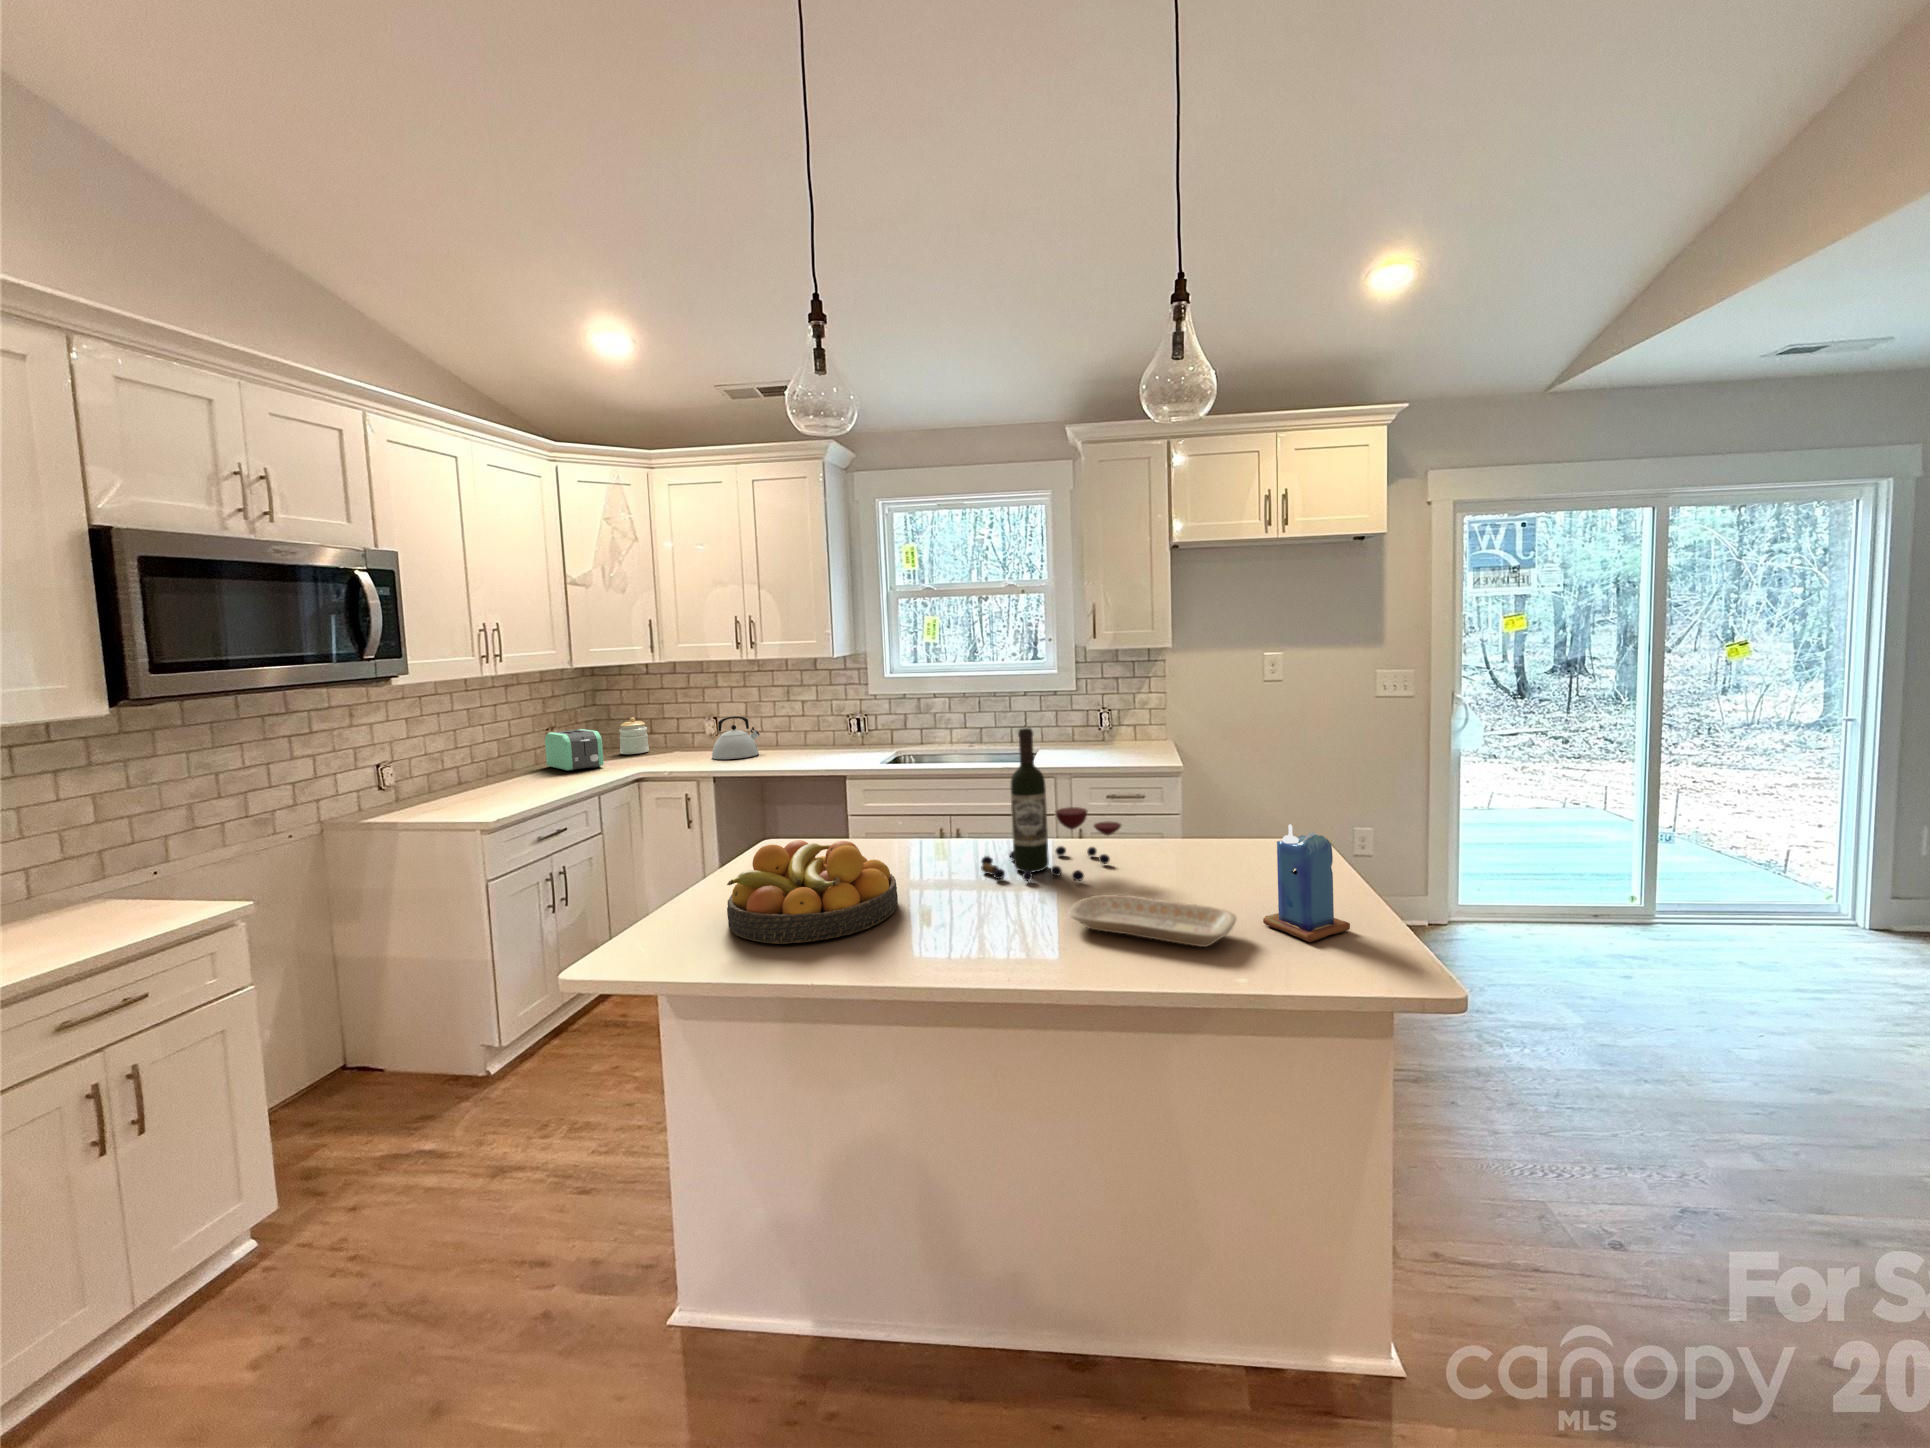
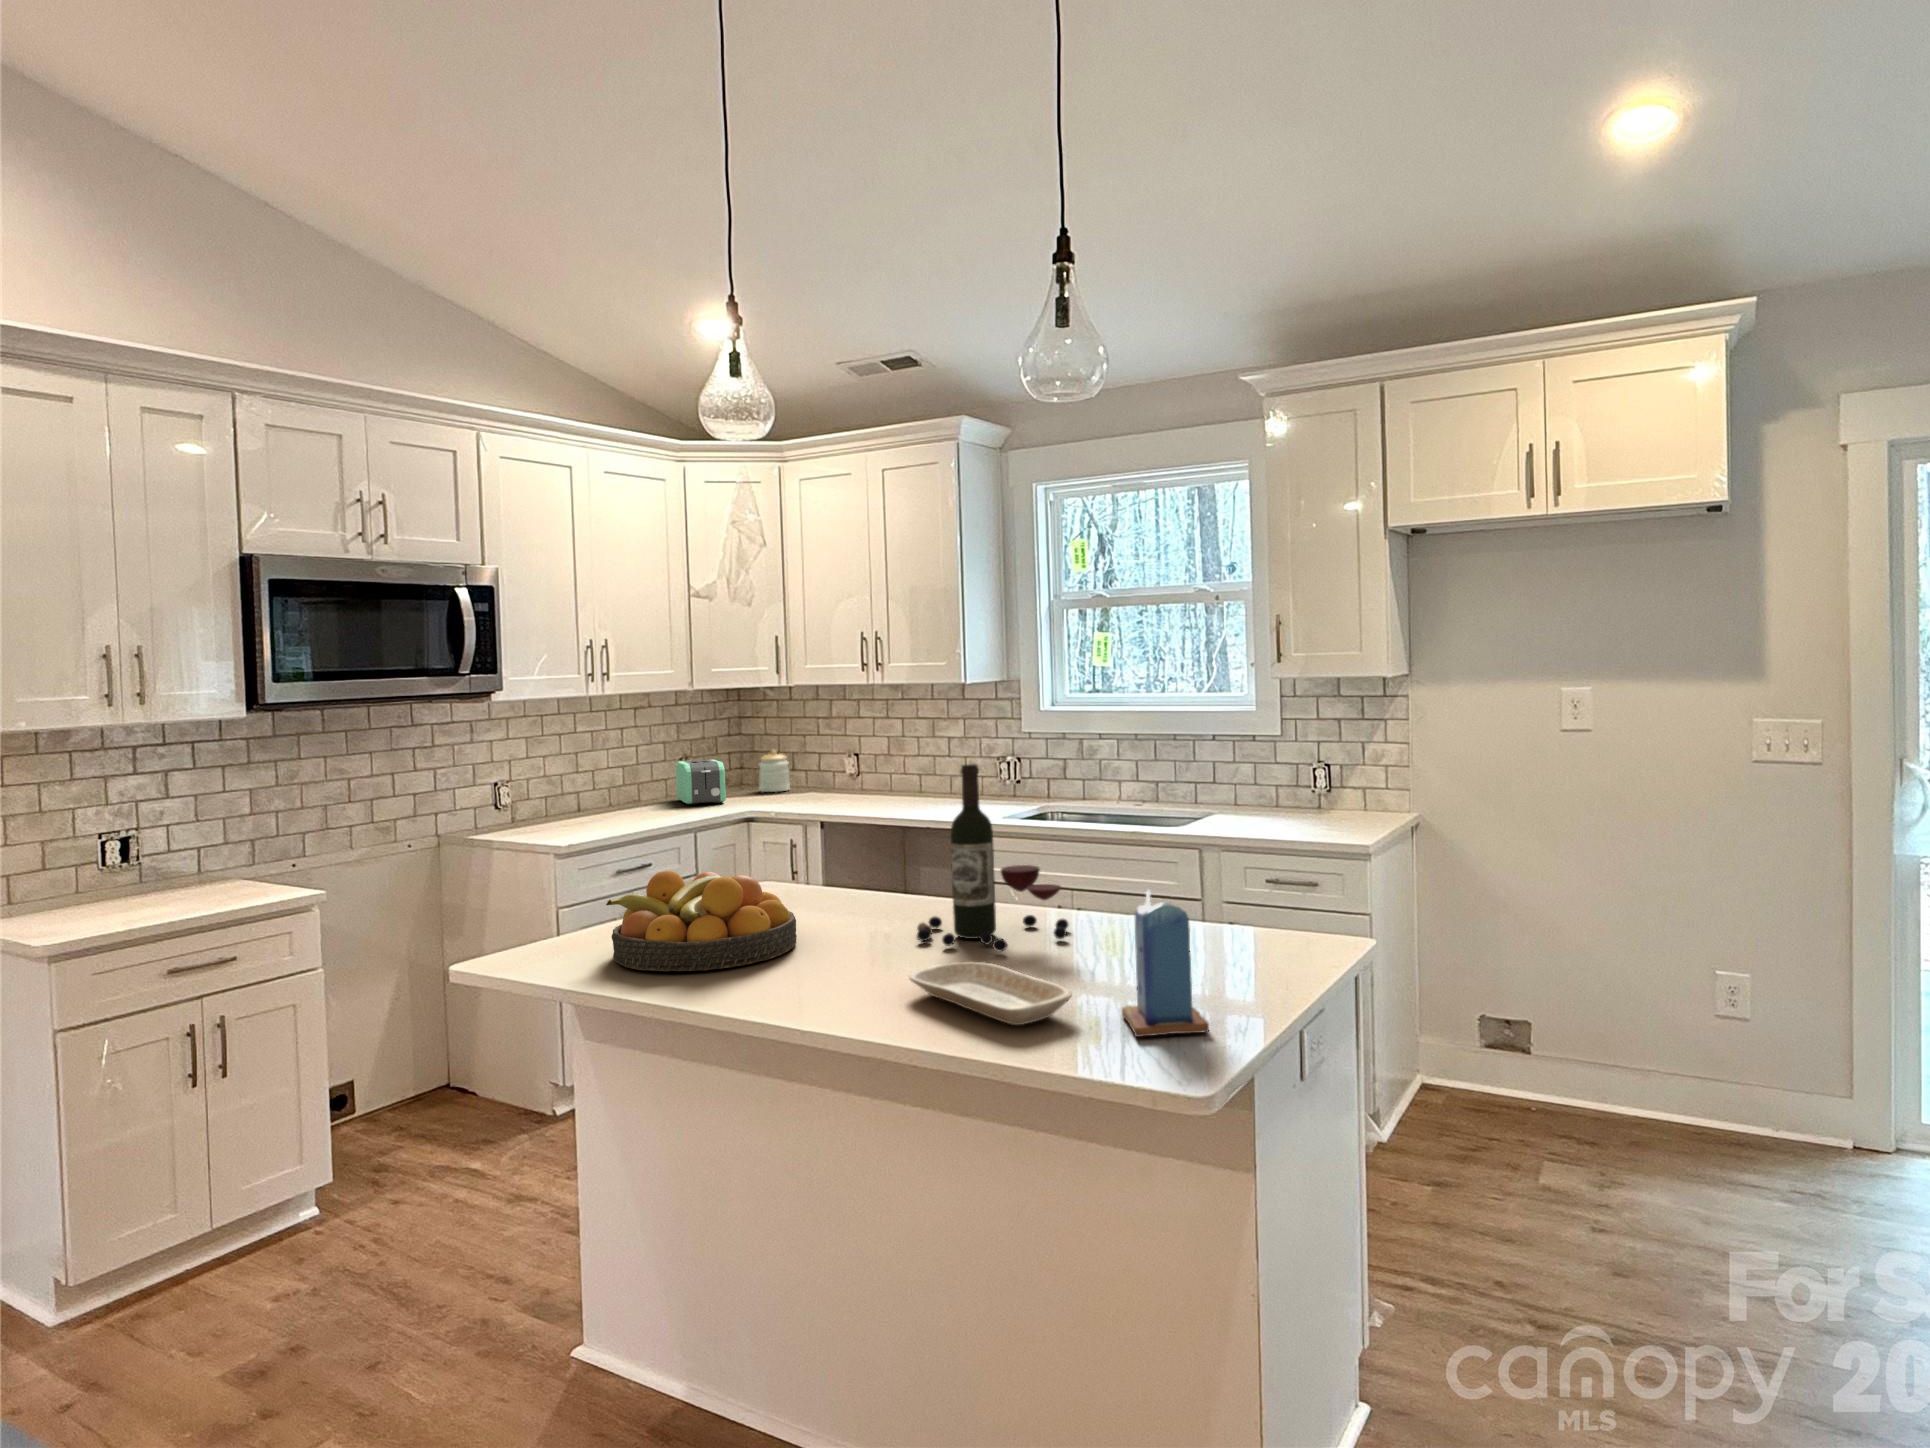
kettle: present [712,716,760,759] -> none [839,752,894,803]

